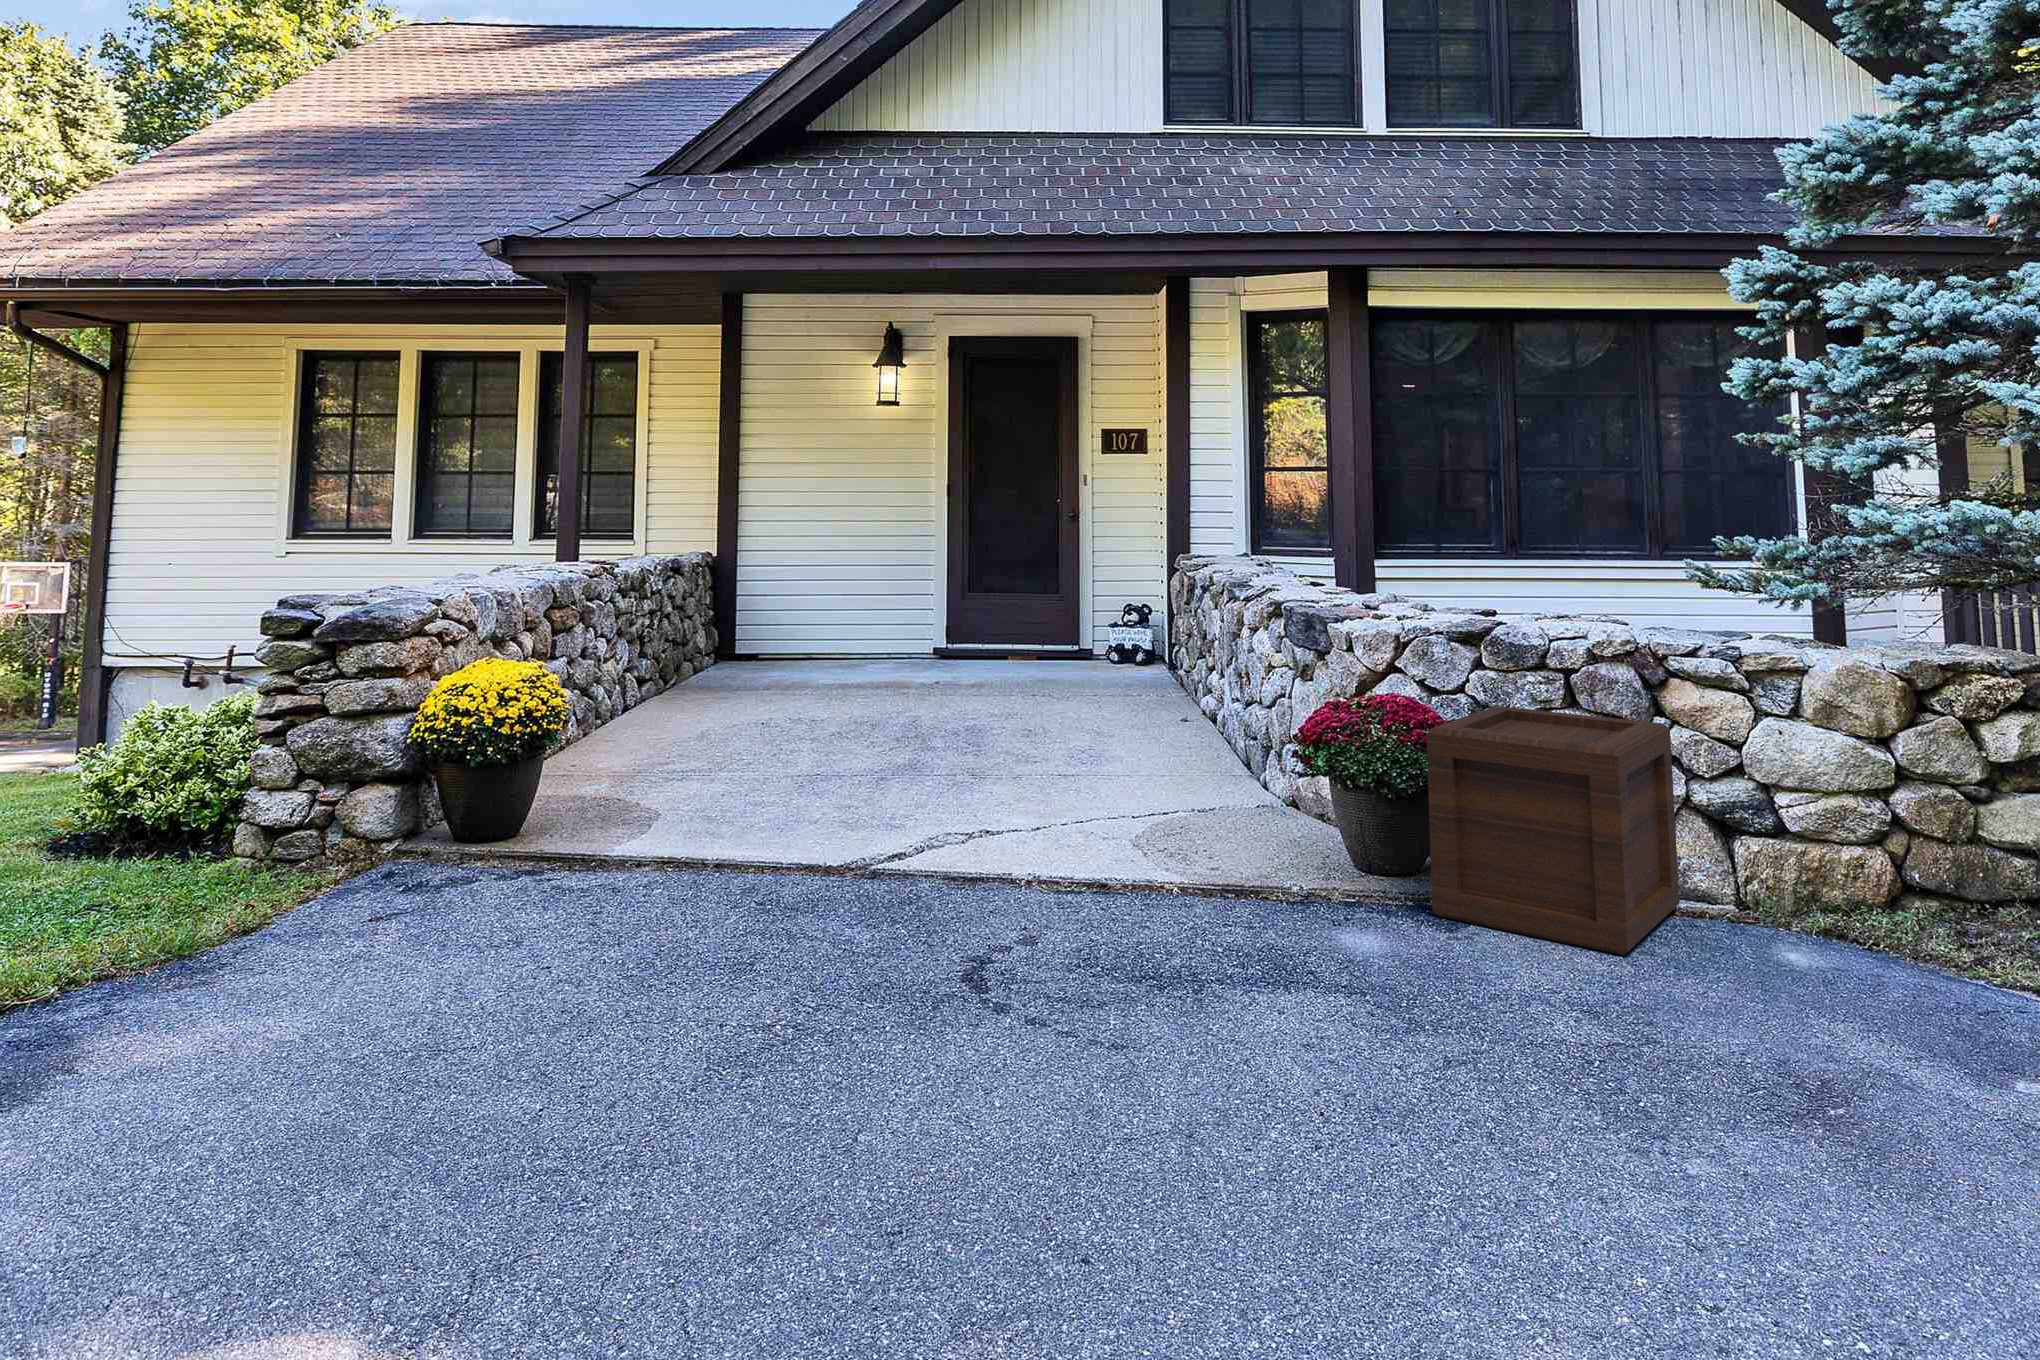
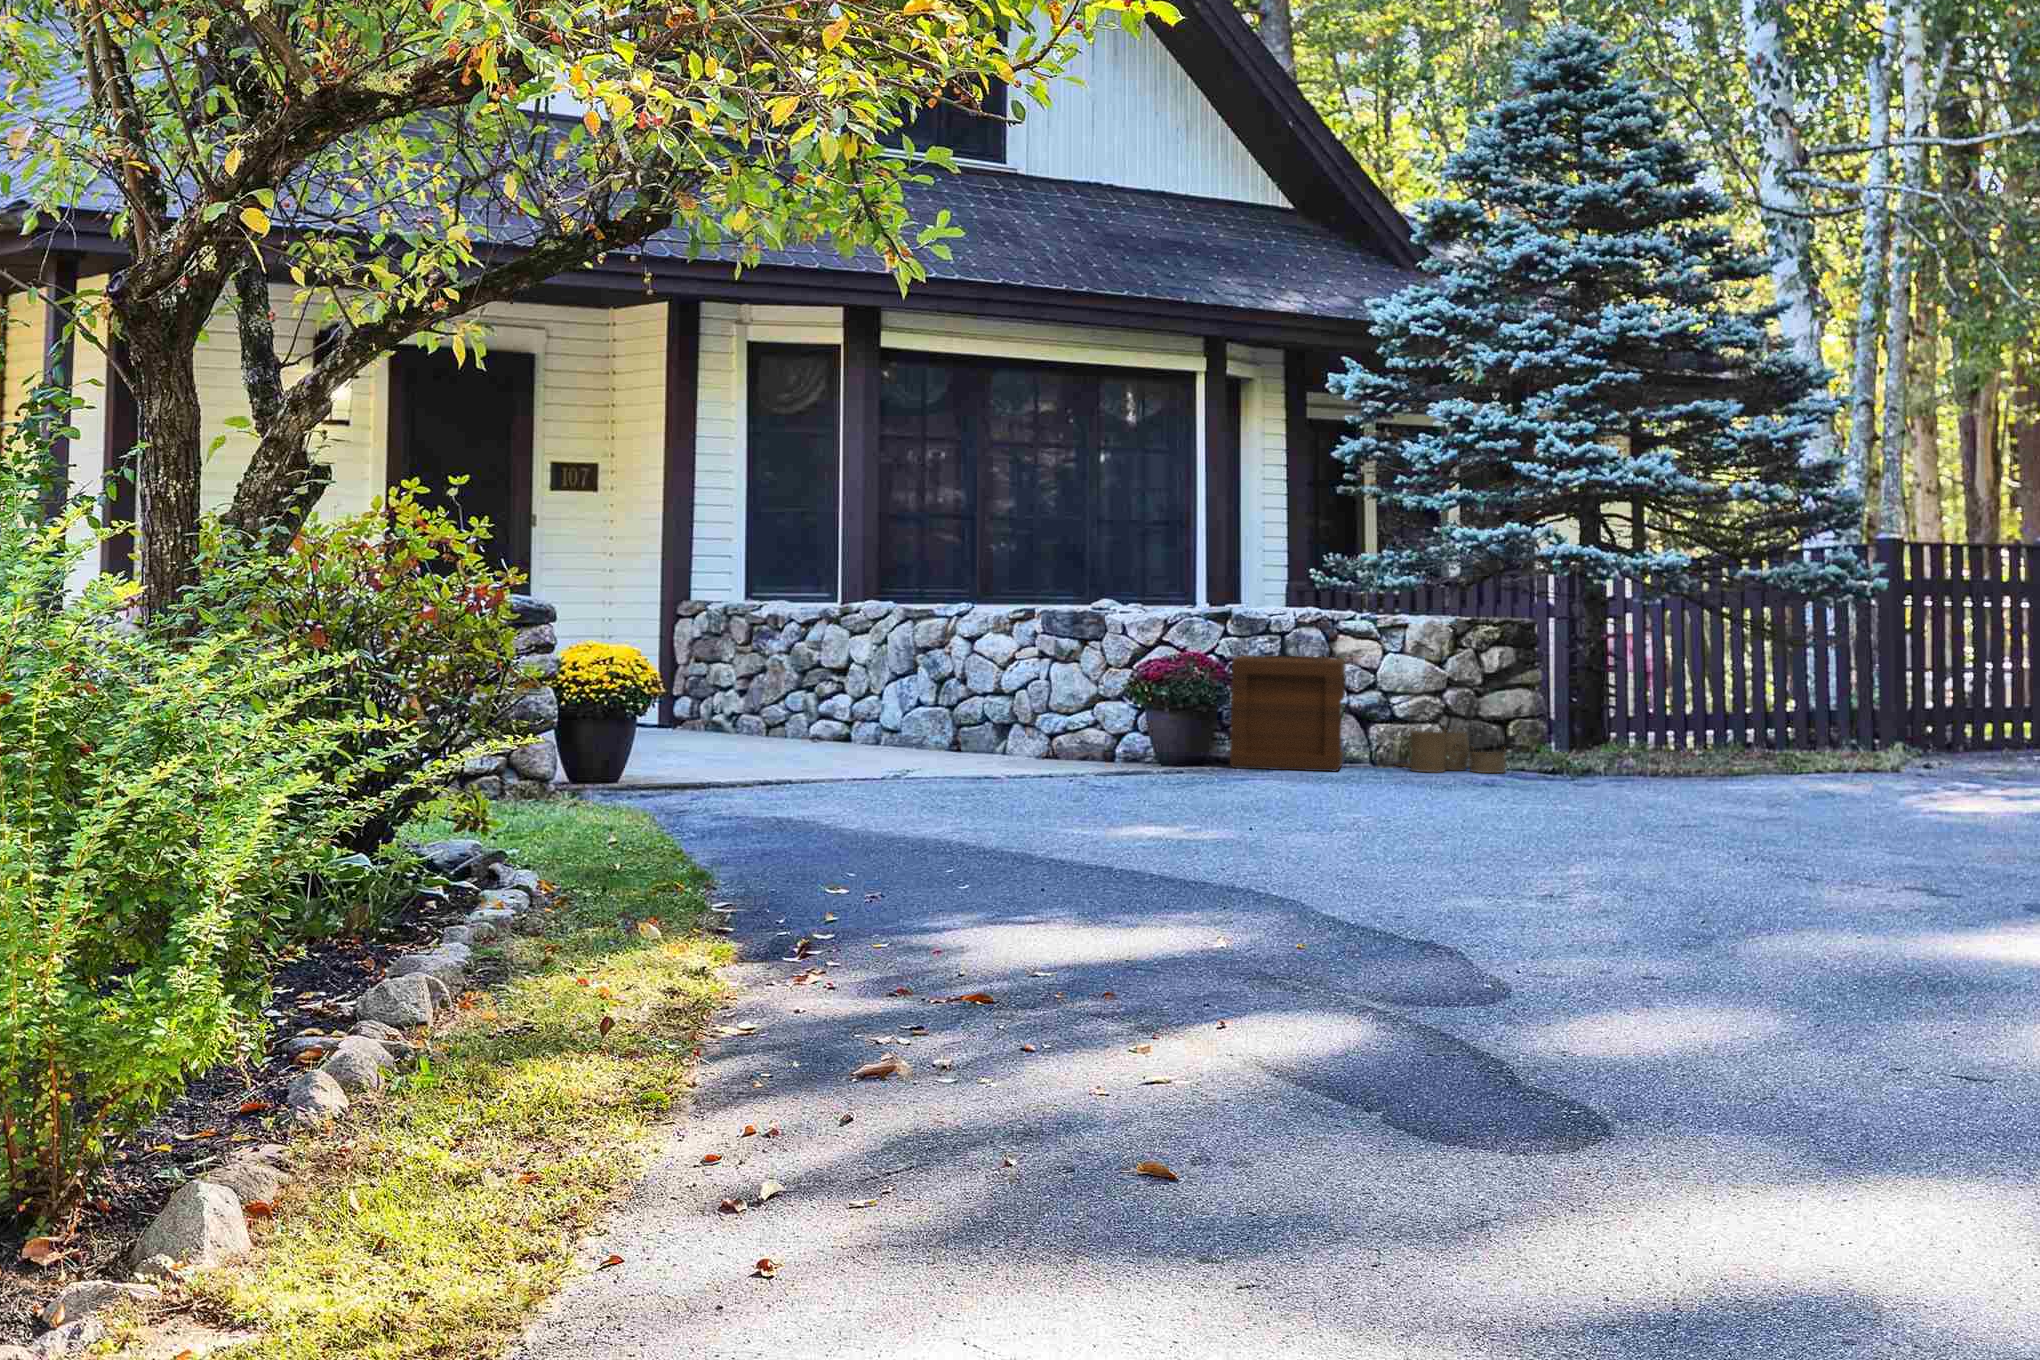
woven basket: none [1782,850,2018,996] -> present [1395,725,1506,773]

